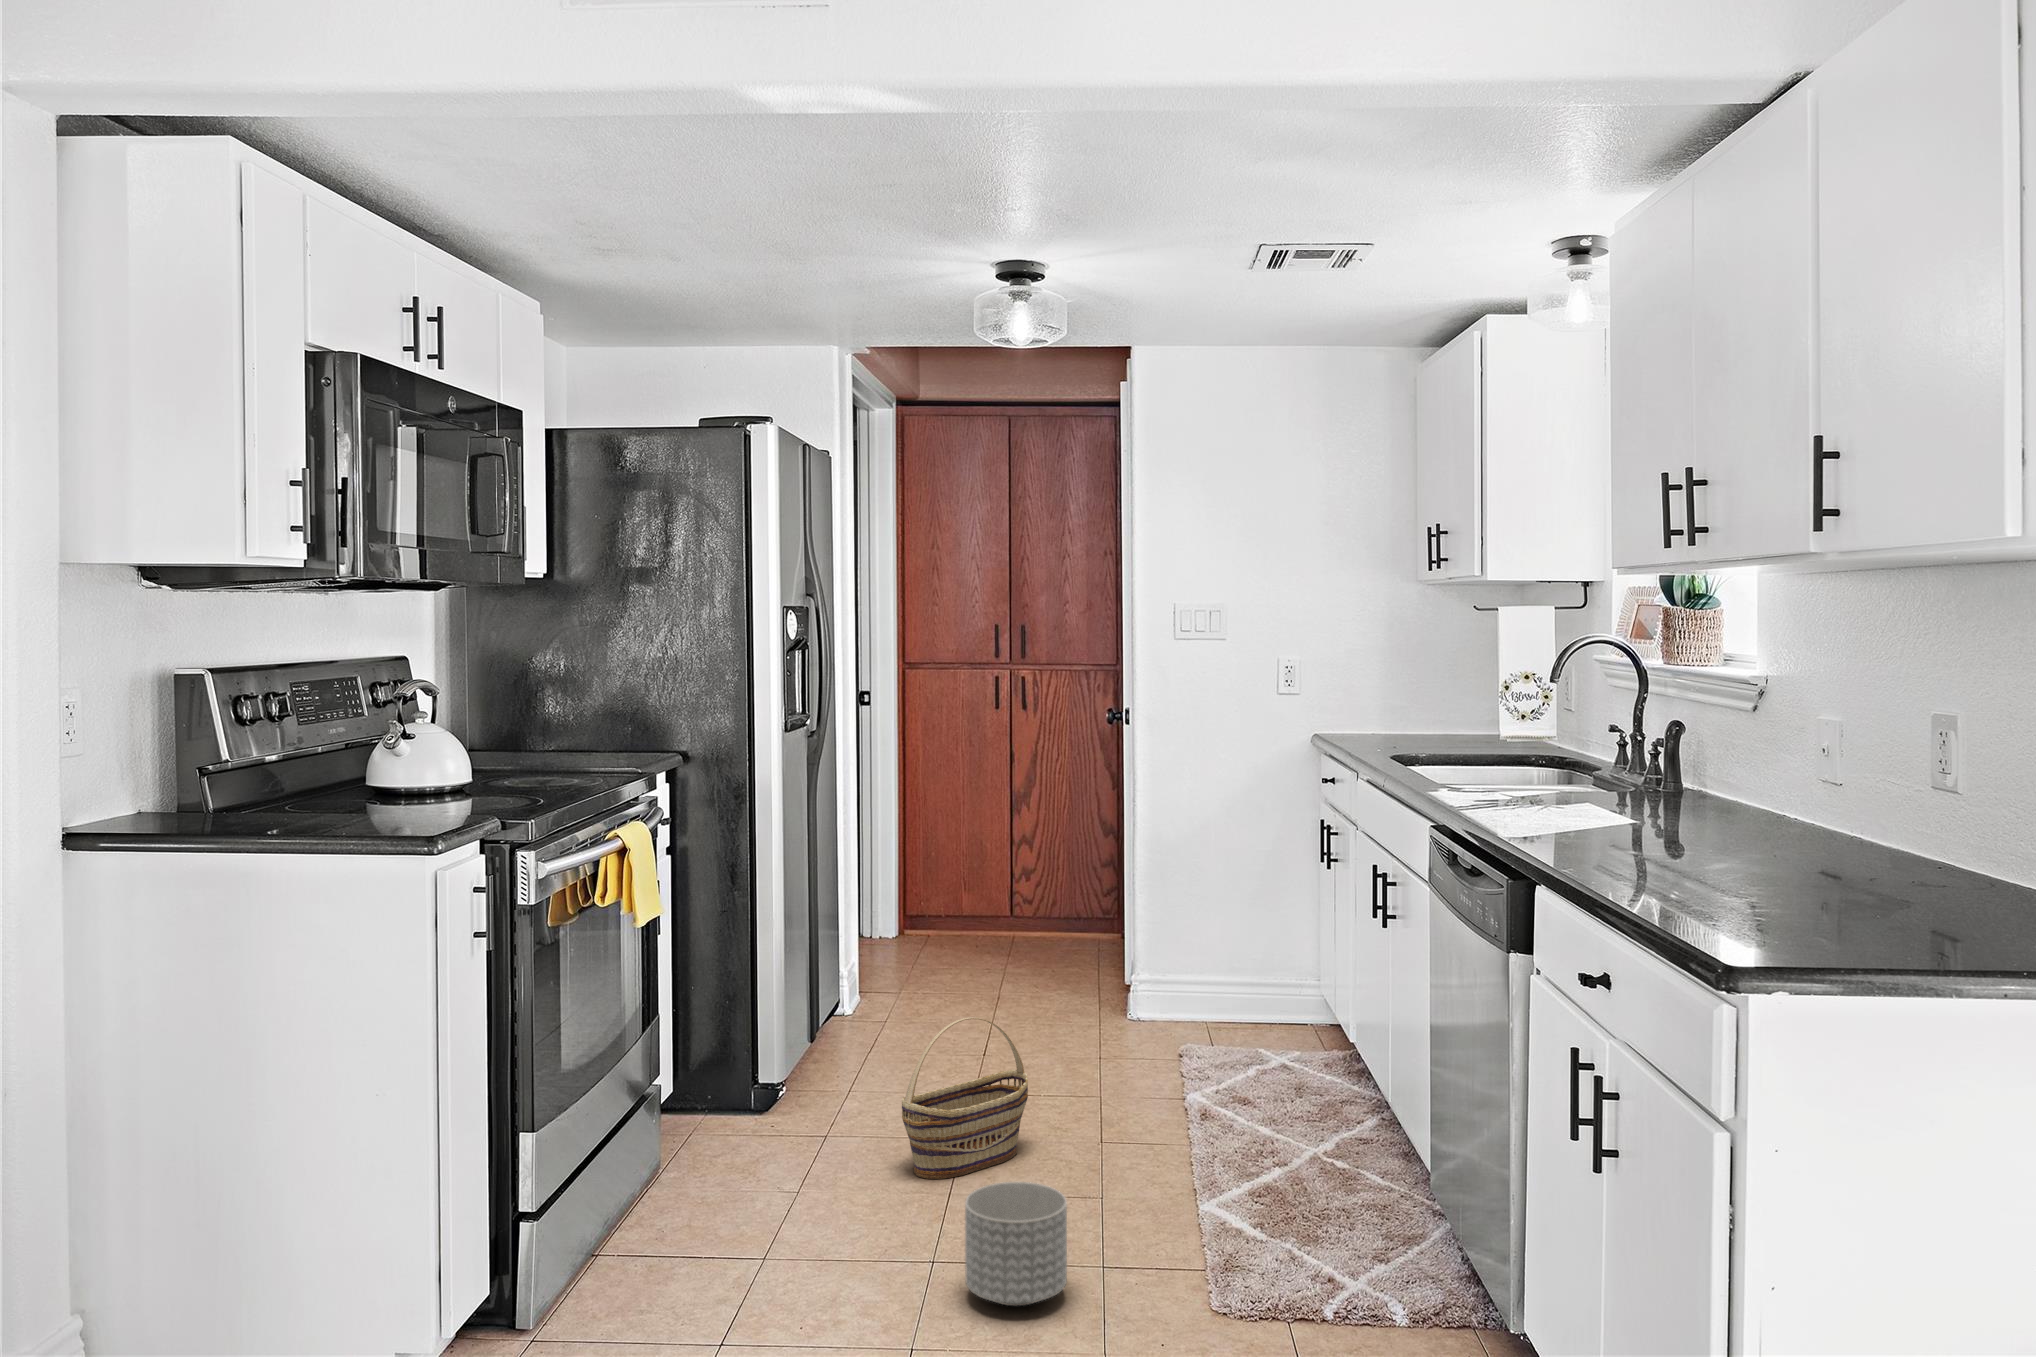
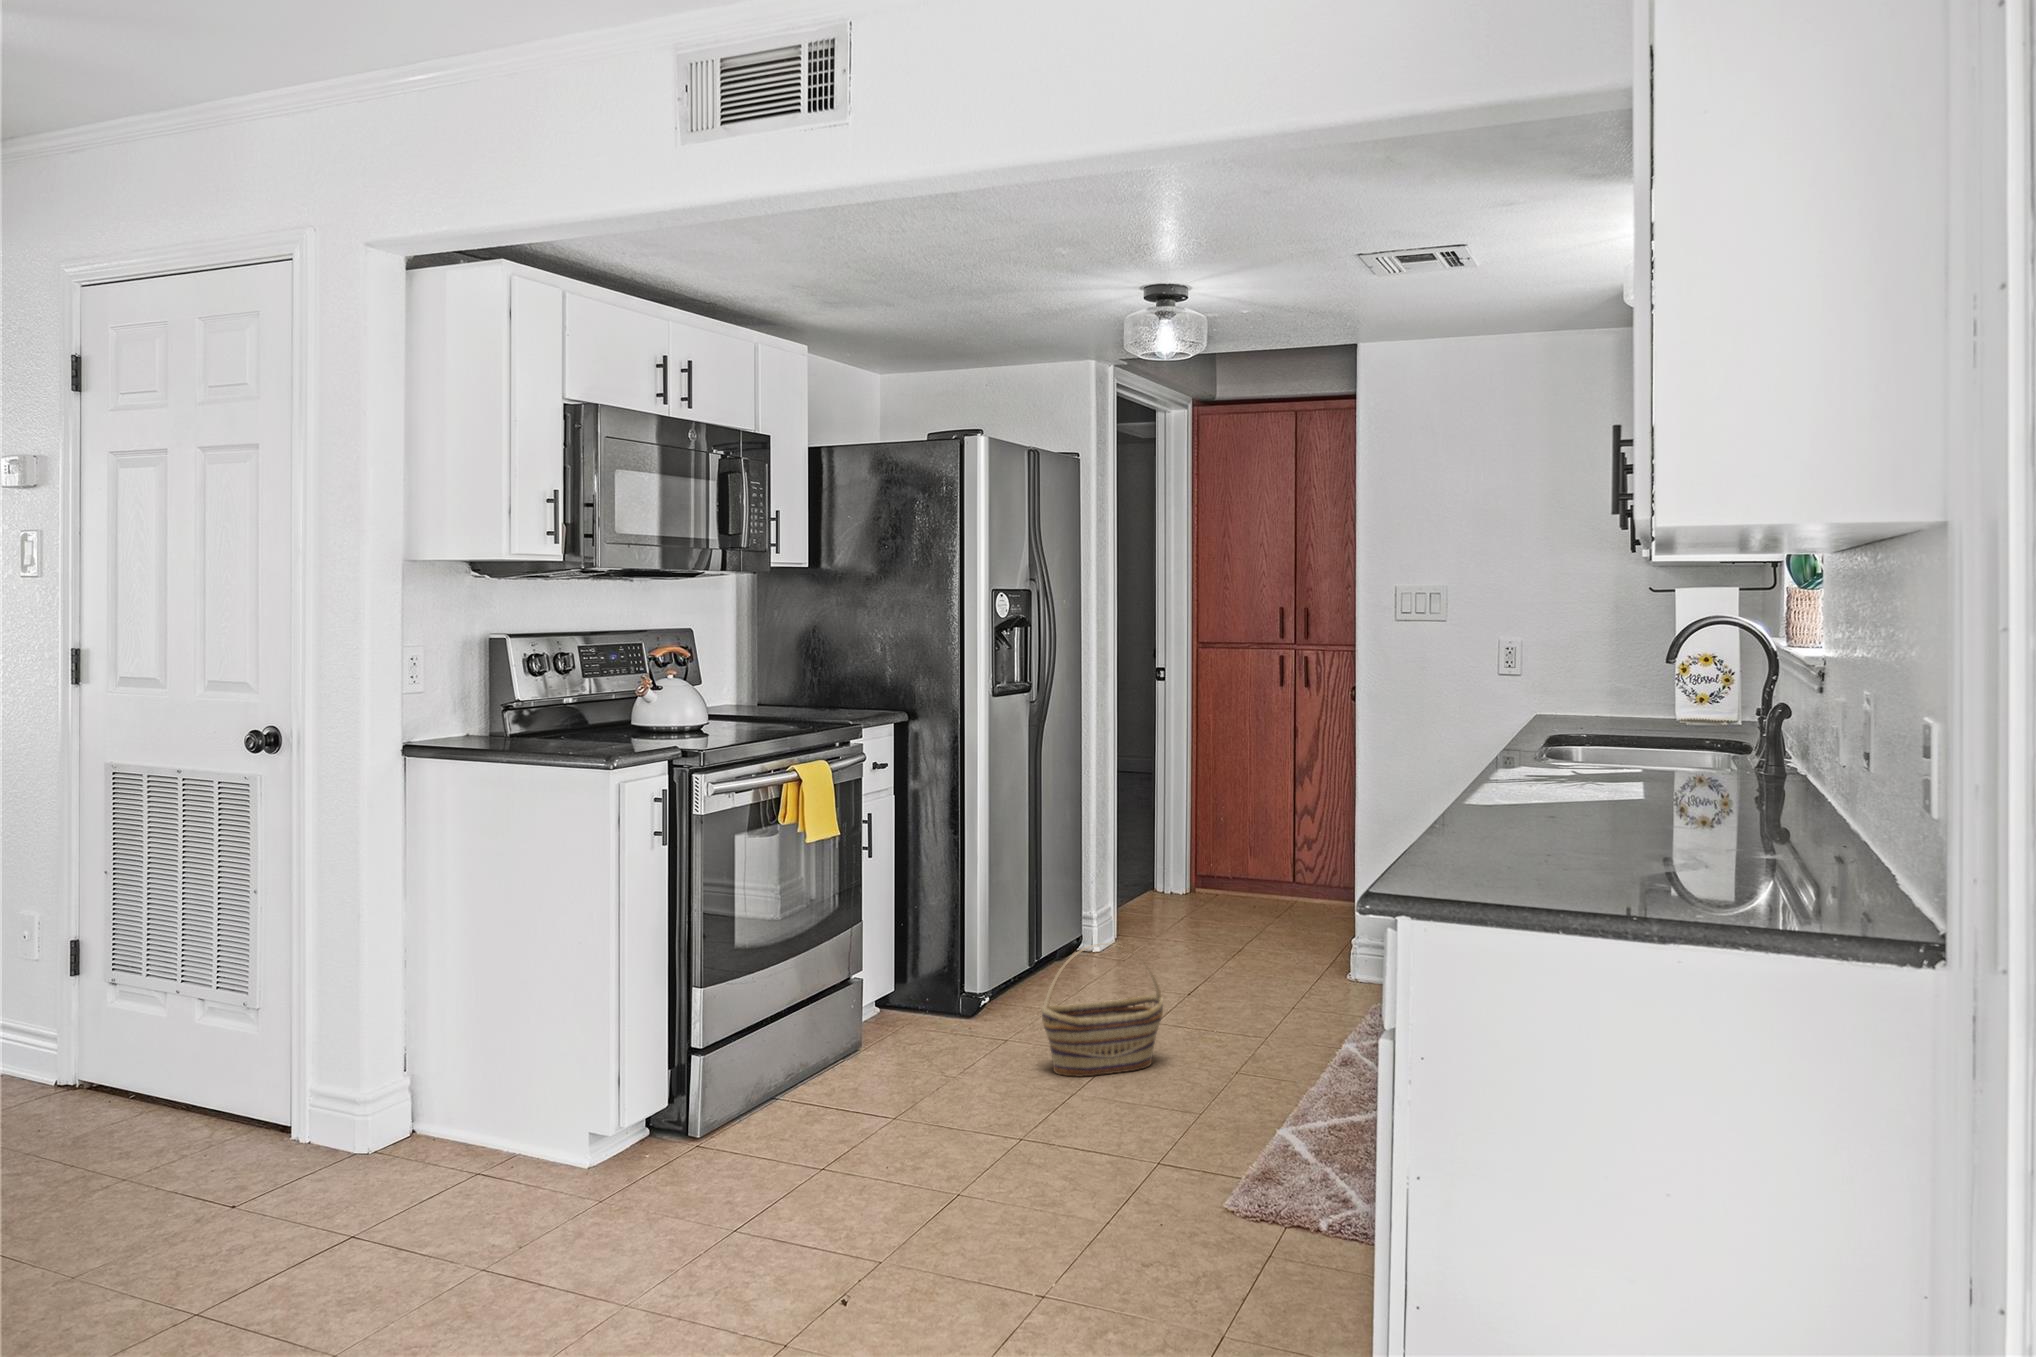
planter: present [965,1182,1067,1306] -> none [1021,1069,1105,1168]

